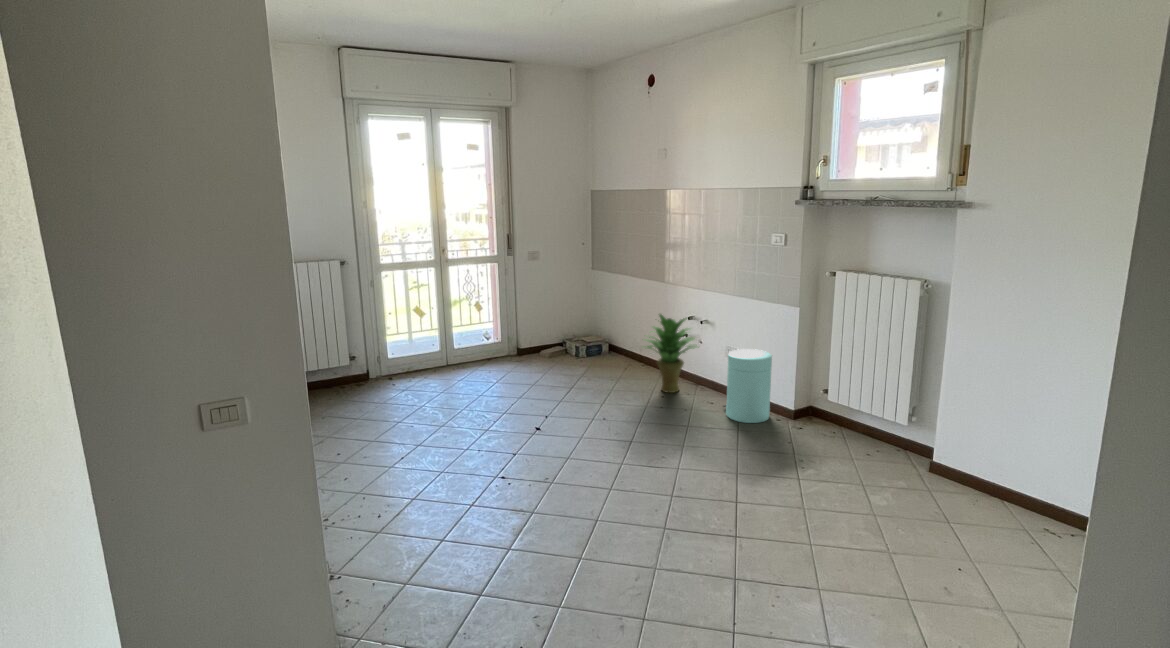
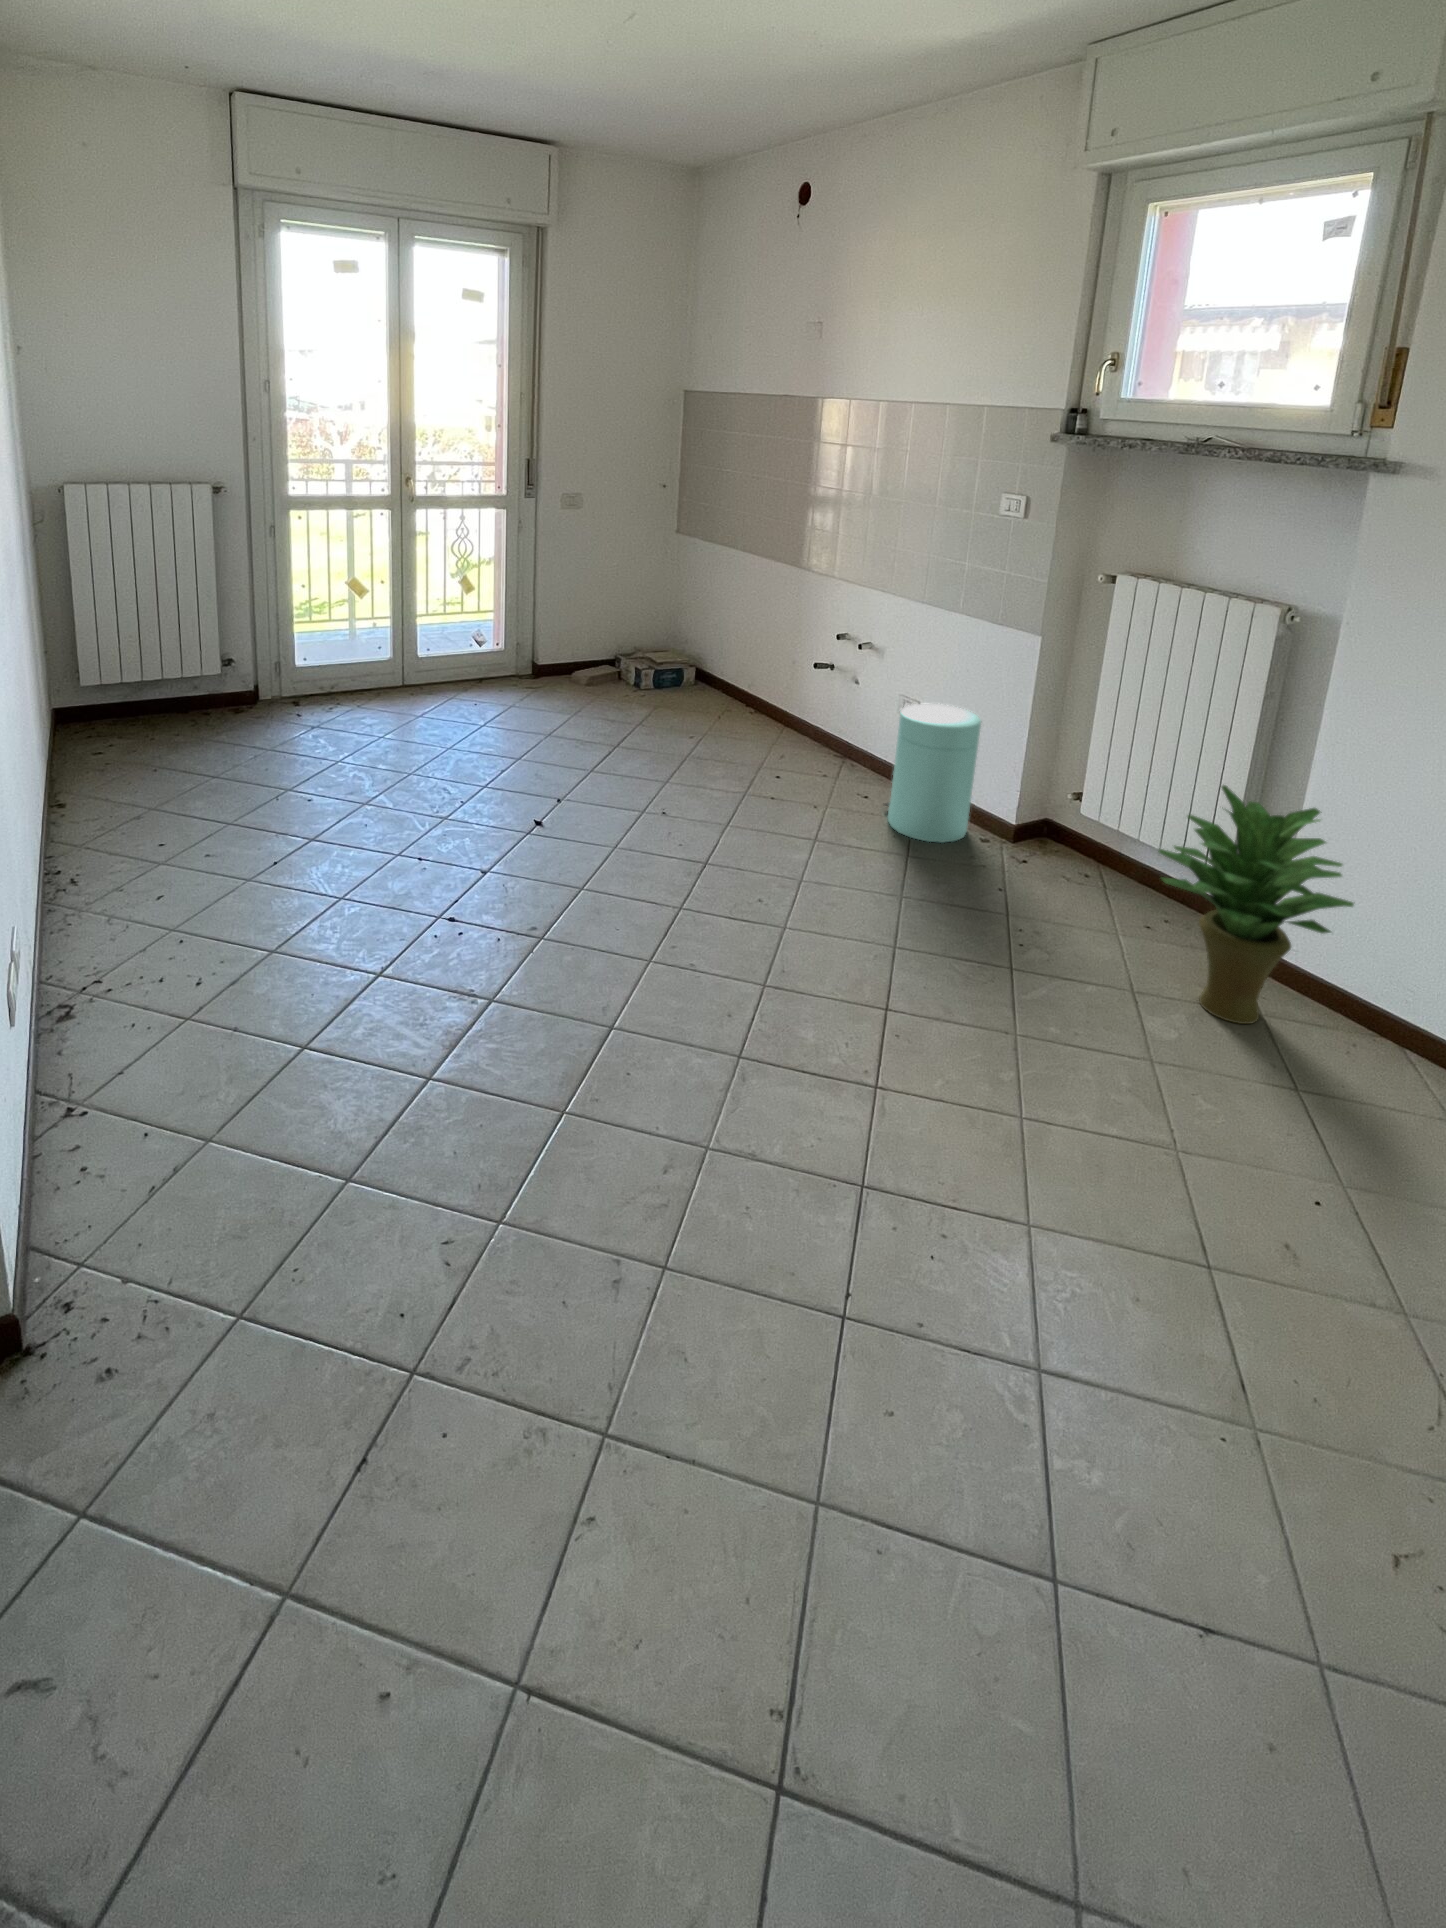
potted plant: present [646,314,697,393] -> present [1158,785,1354,1024]

